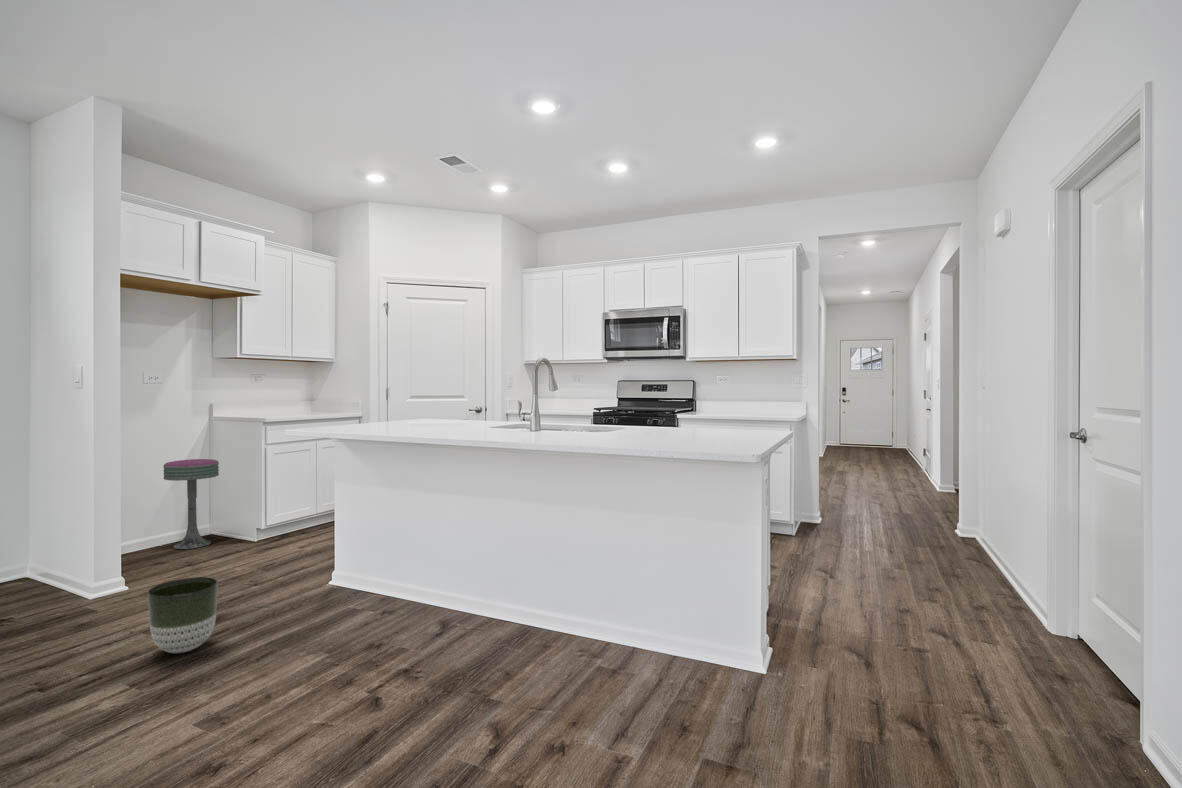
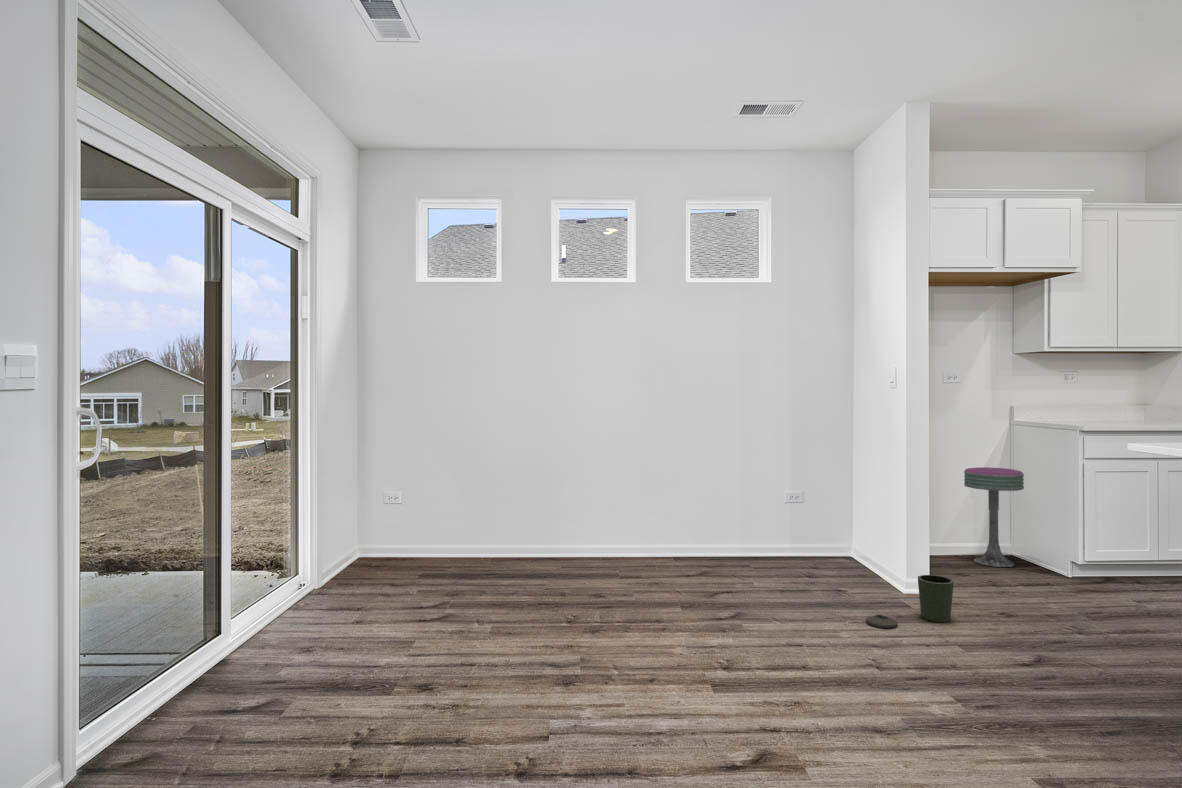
trash can: none [36,570,143,644] -> present [866,575,954,628]
planter: present [147,577,218,653] -> none [967,600,1045,686]

